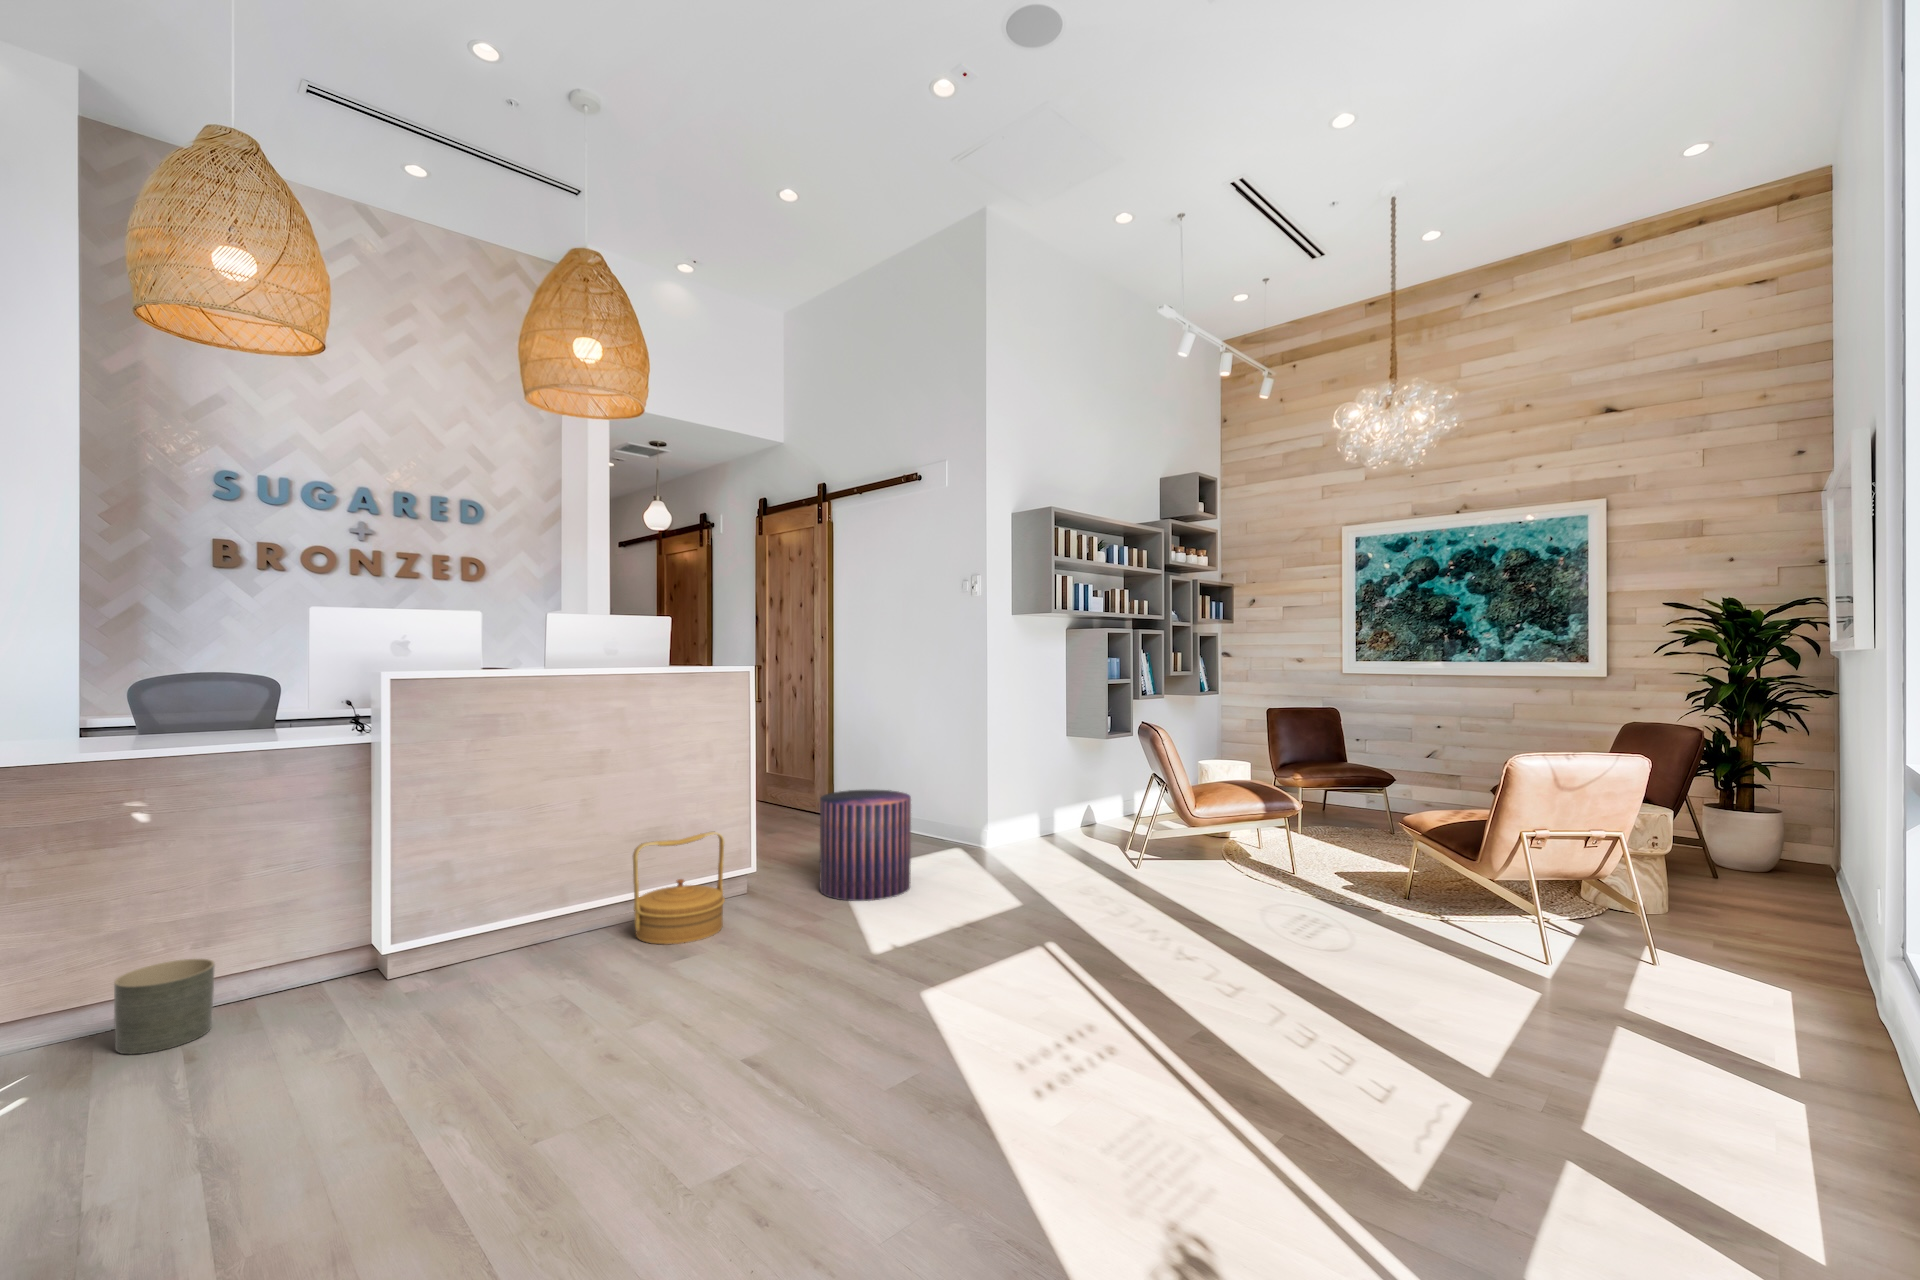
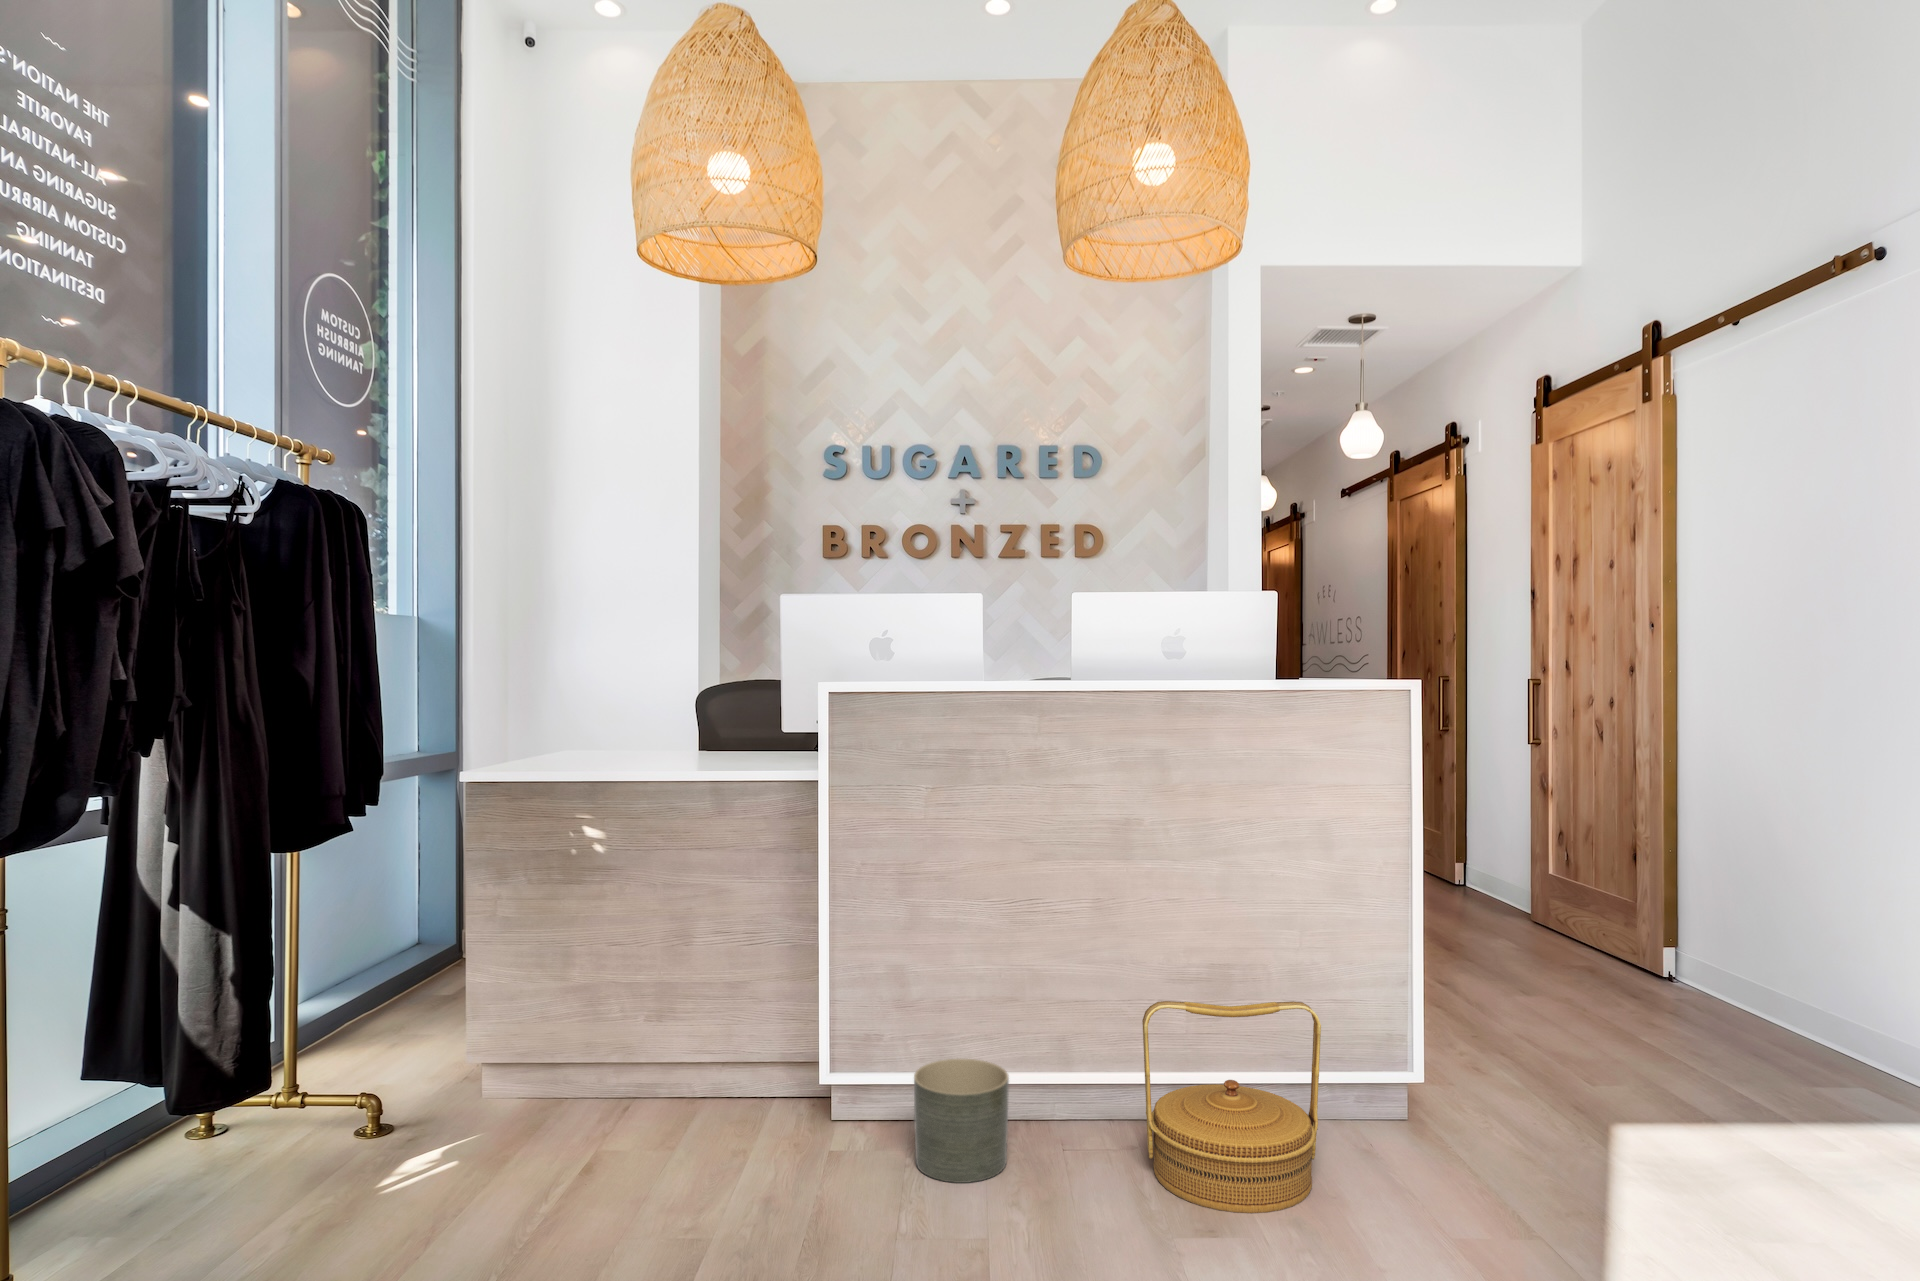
pouf: present [820,790,911,901] -> none [1554,958,1797,1245]
planter: present [114,959,215,1054] -> present [914,1059,1009,1183]

